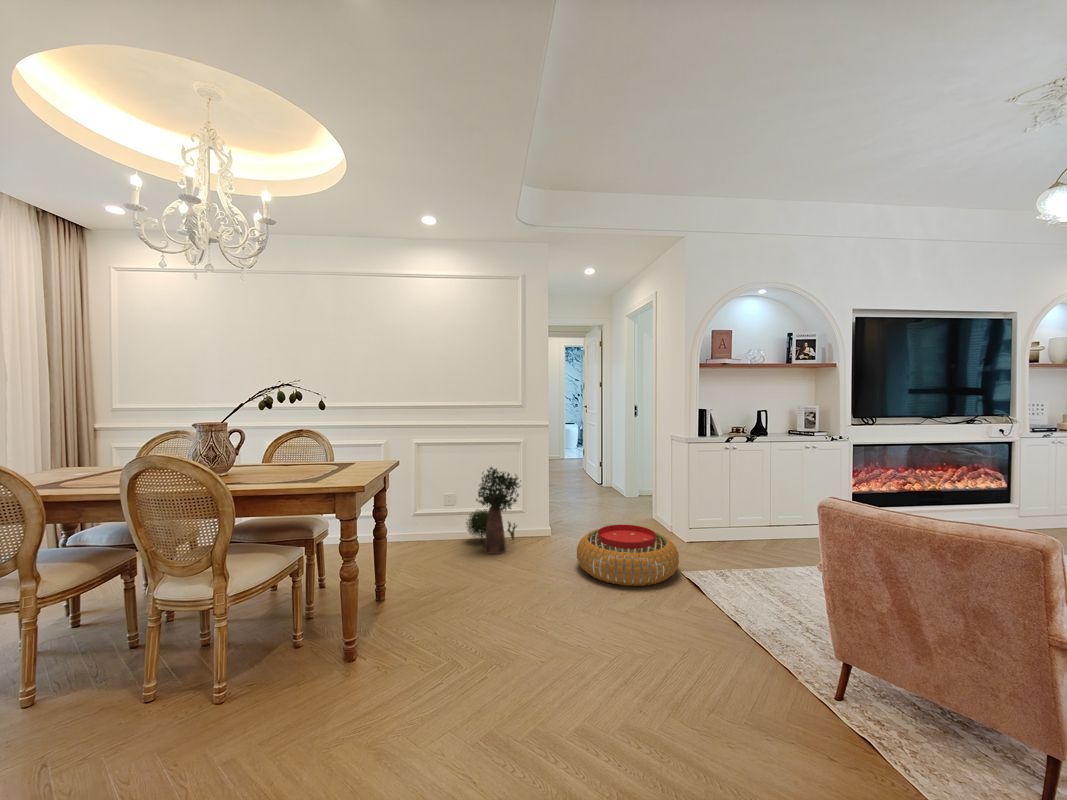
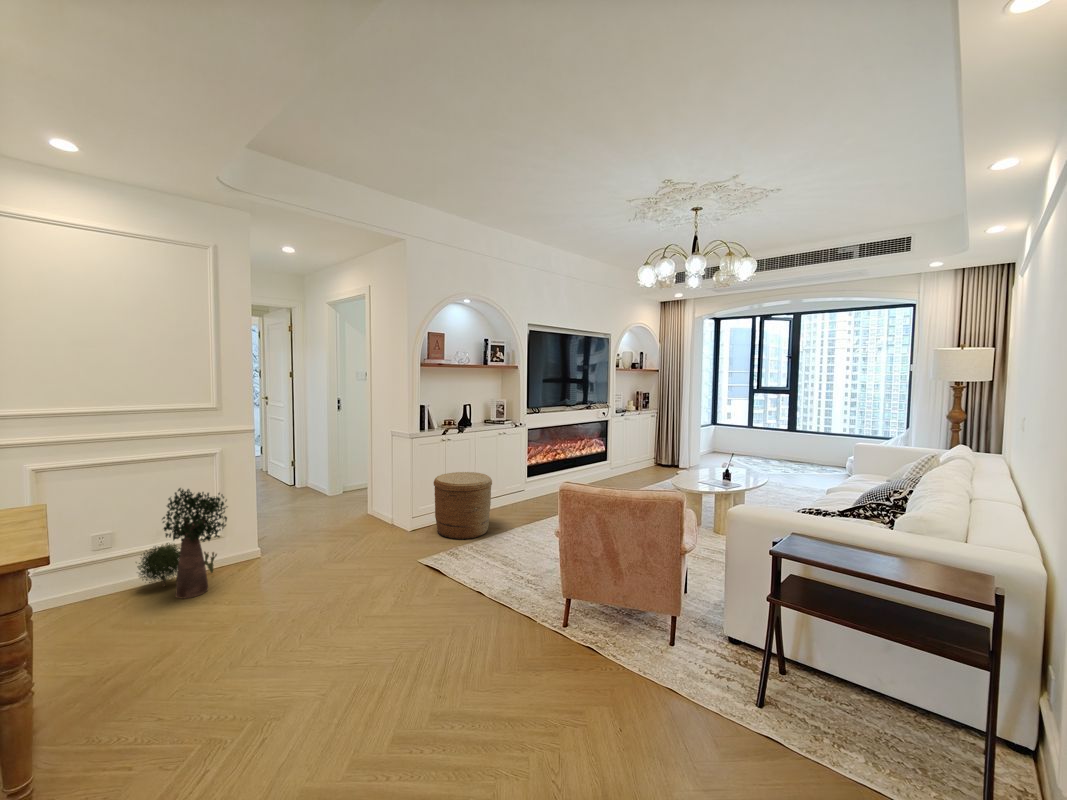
basket: none [711,485,783,563] -> present [434,472,492,540]
pouf: present [577,525,679,586] -> none [312,527,418,591]

